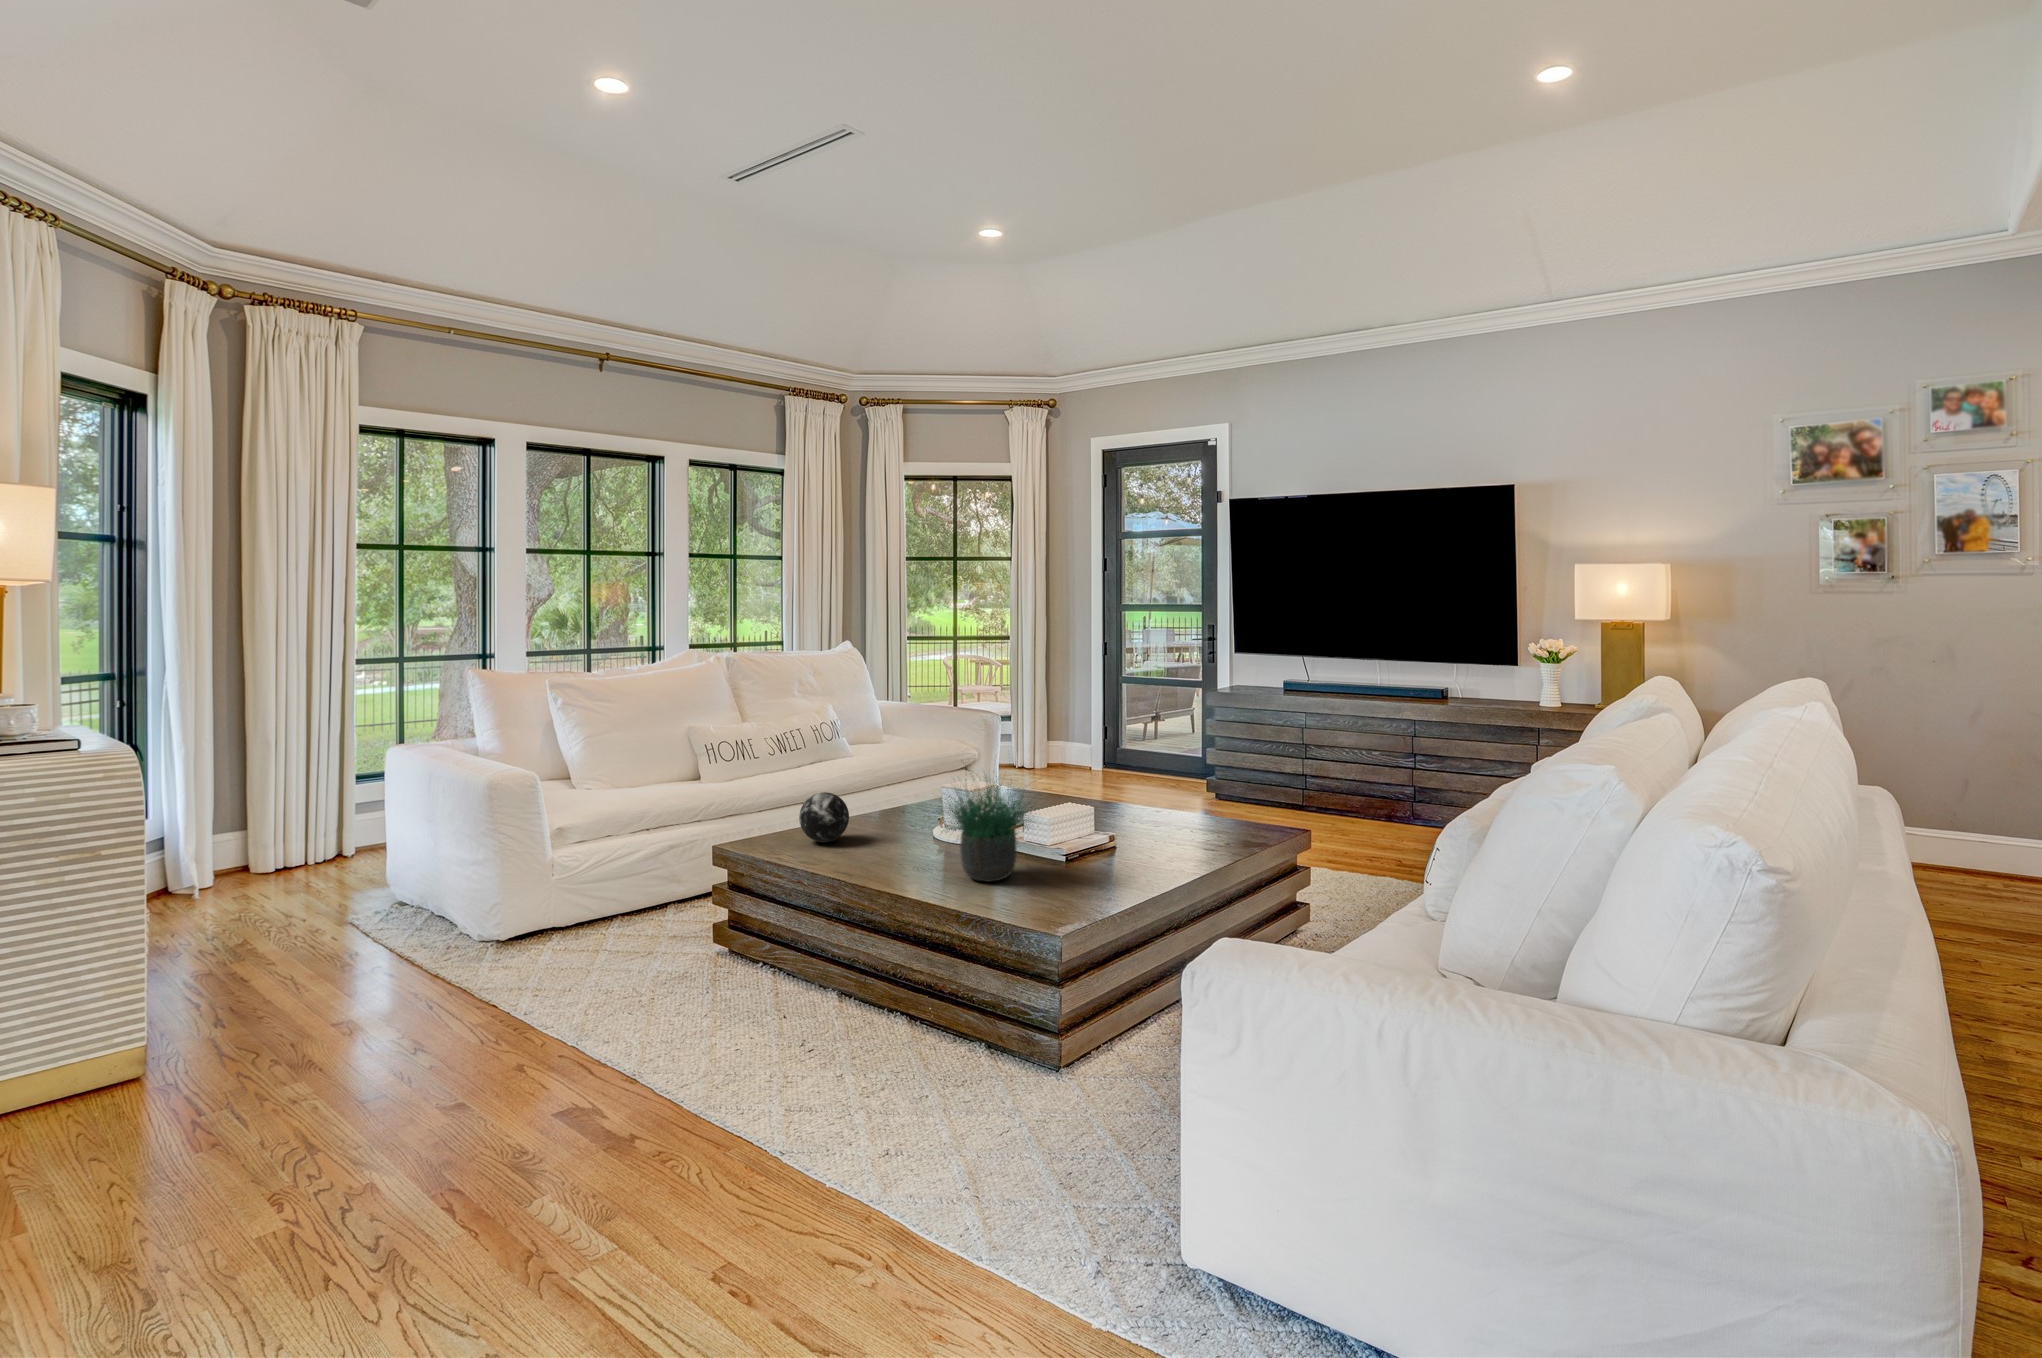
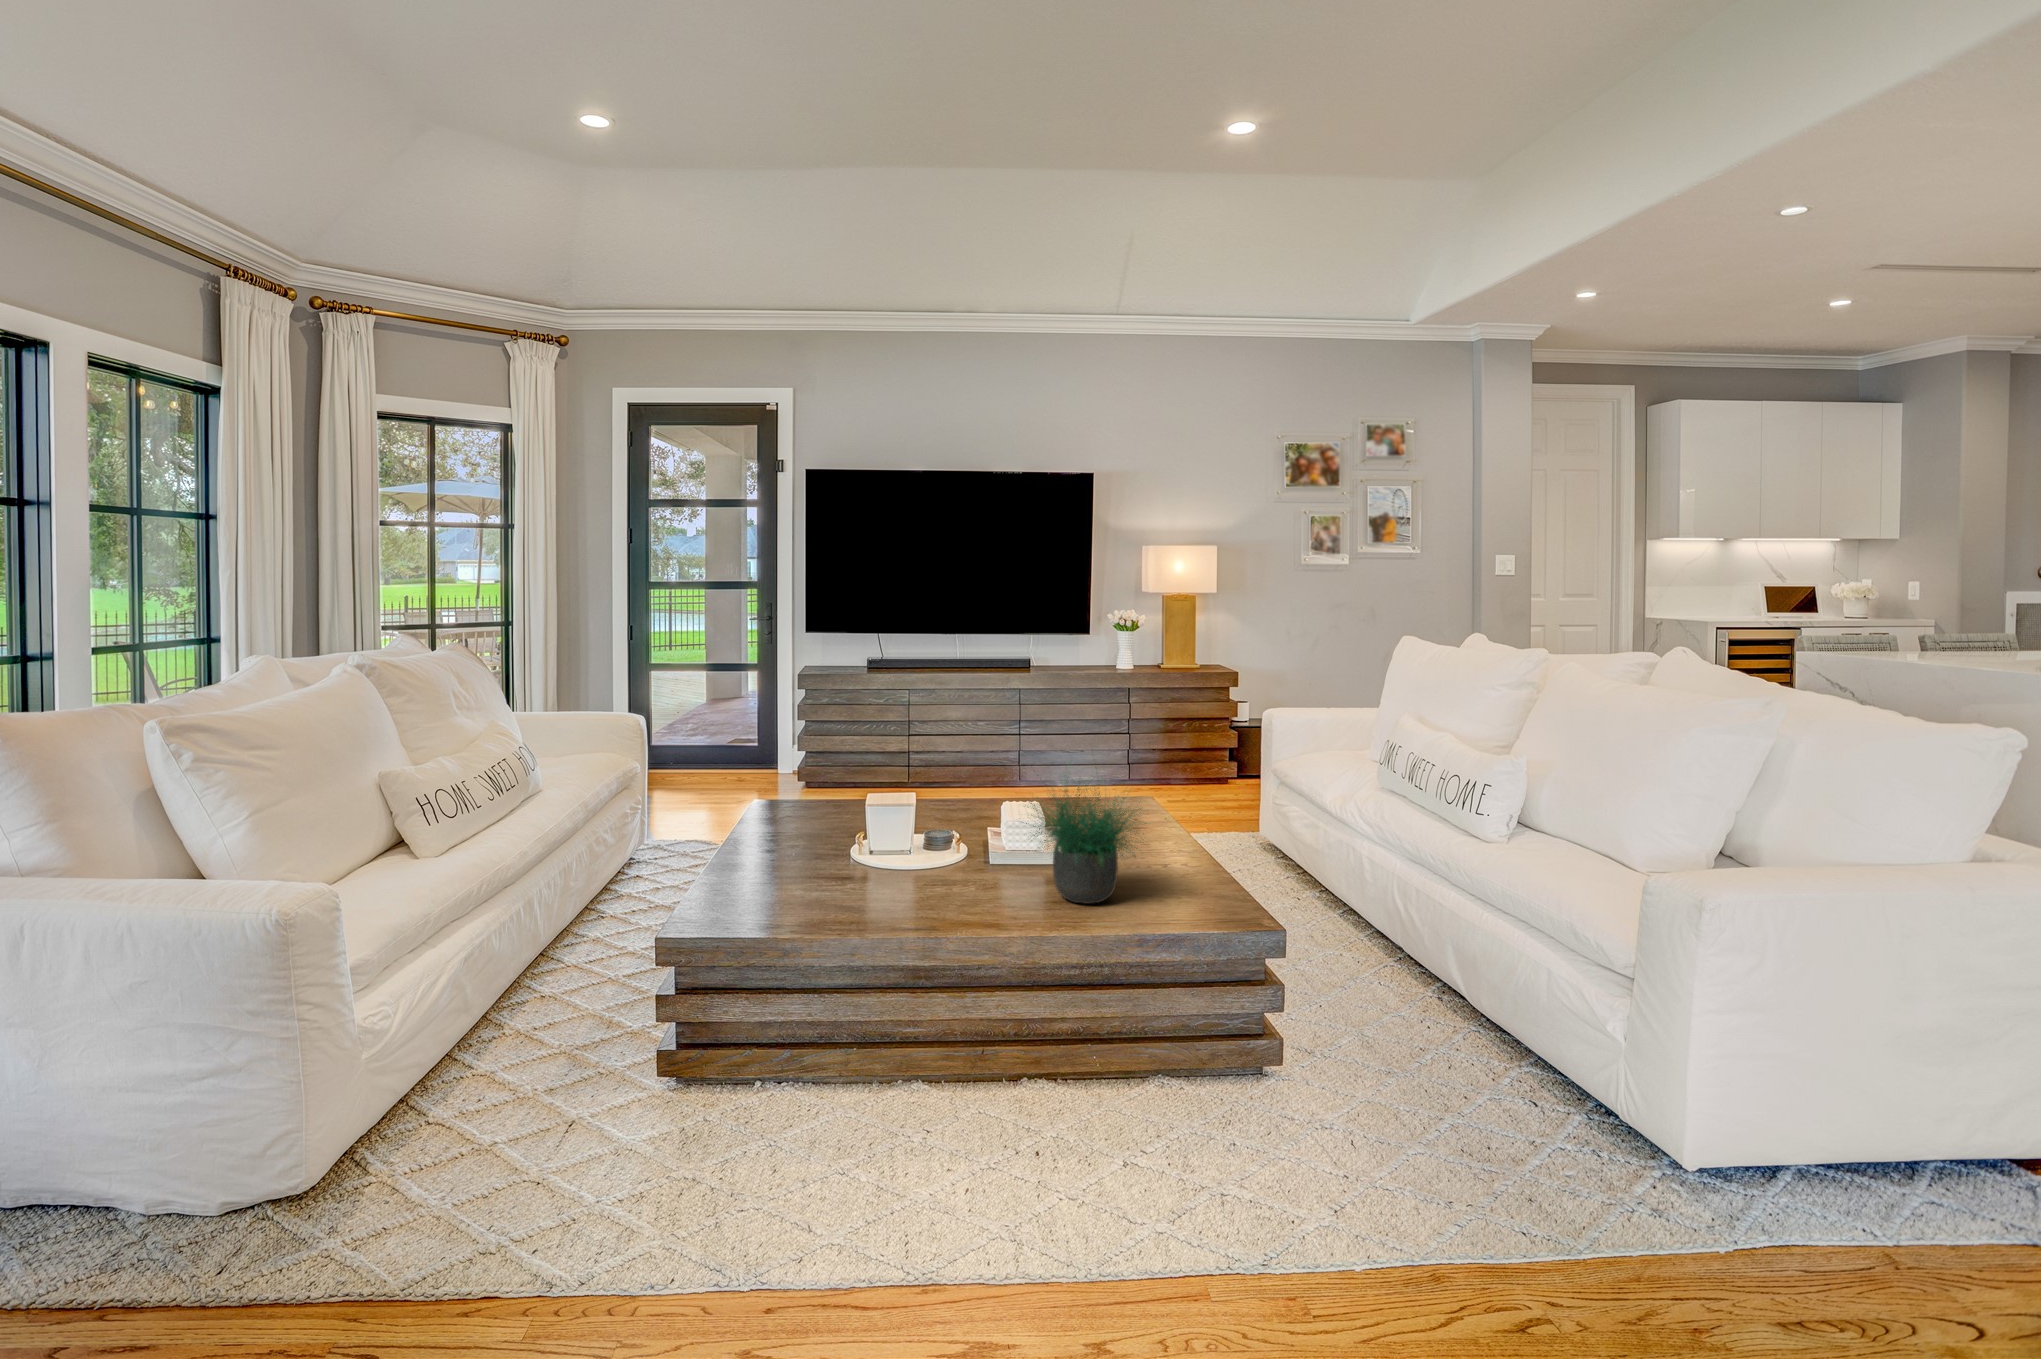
decorative orb: present [799,792,849,842] -> none [778,832,843,897]

